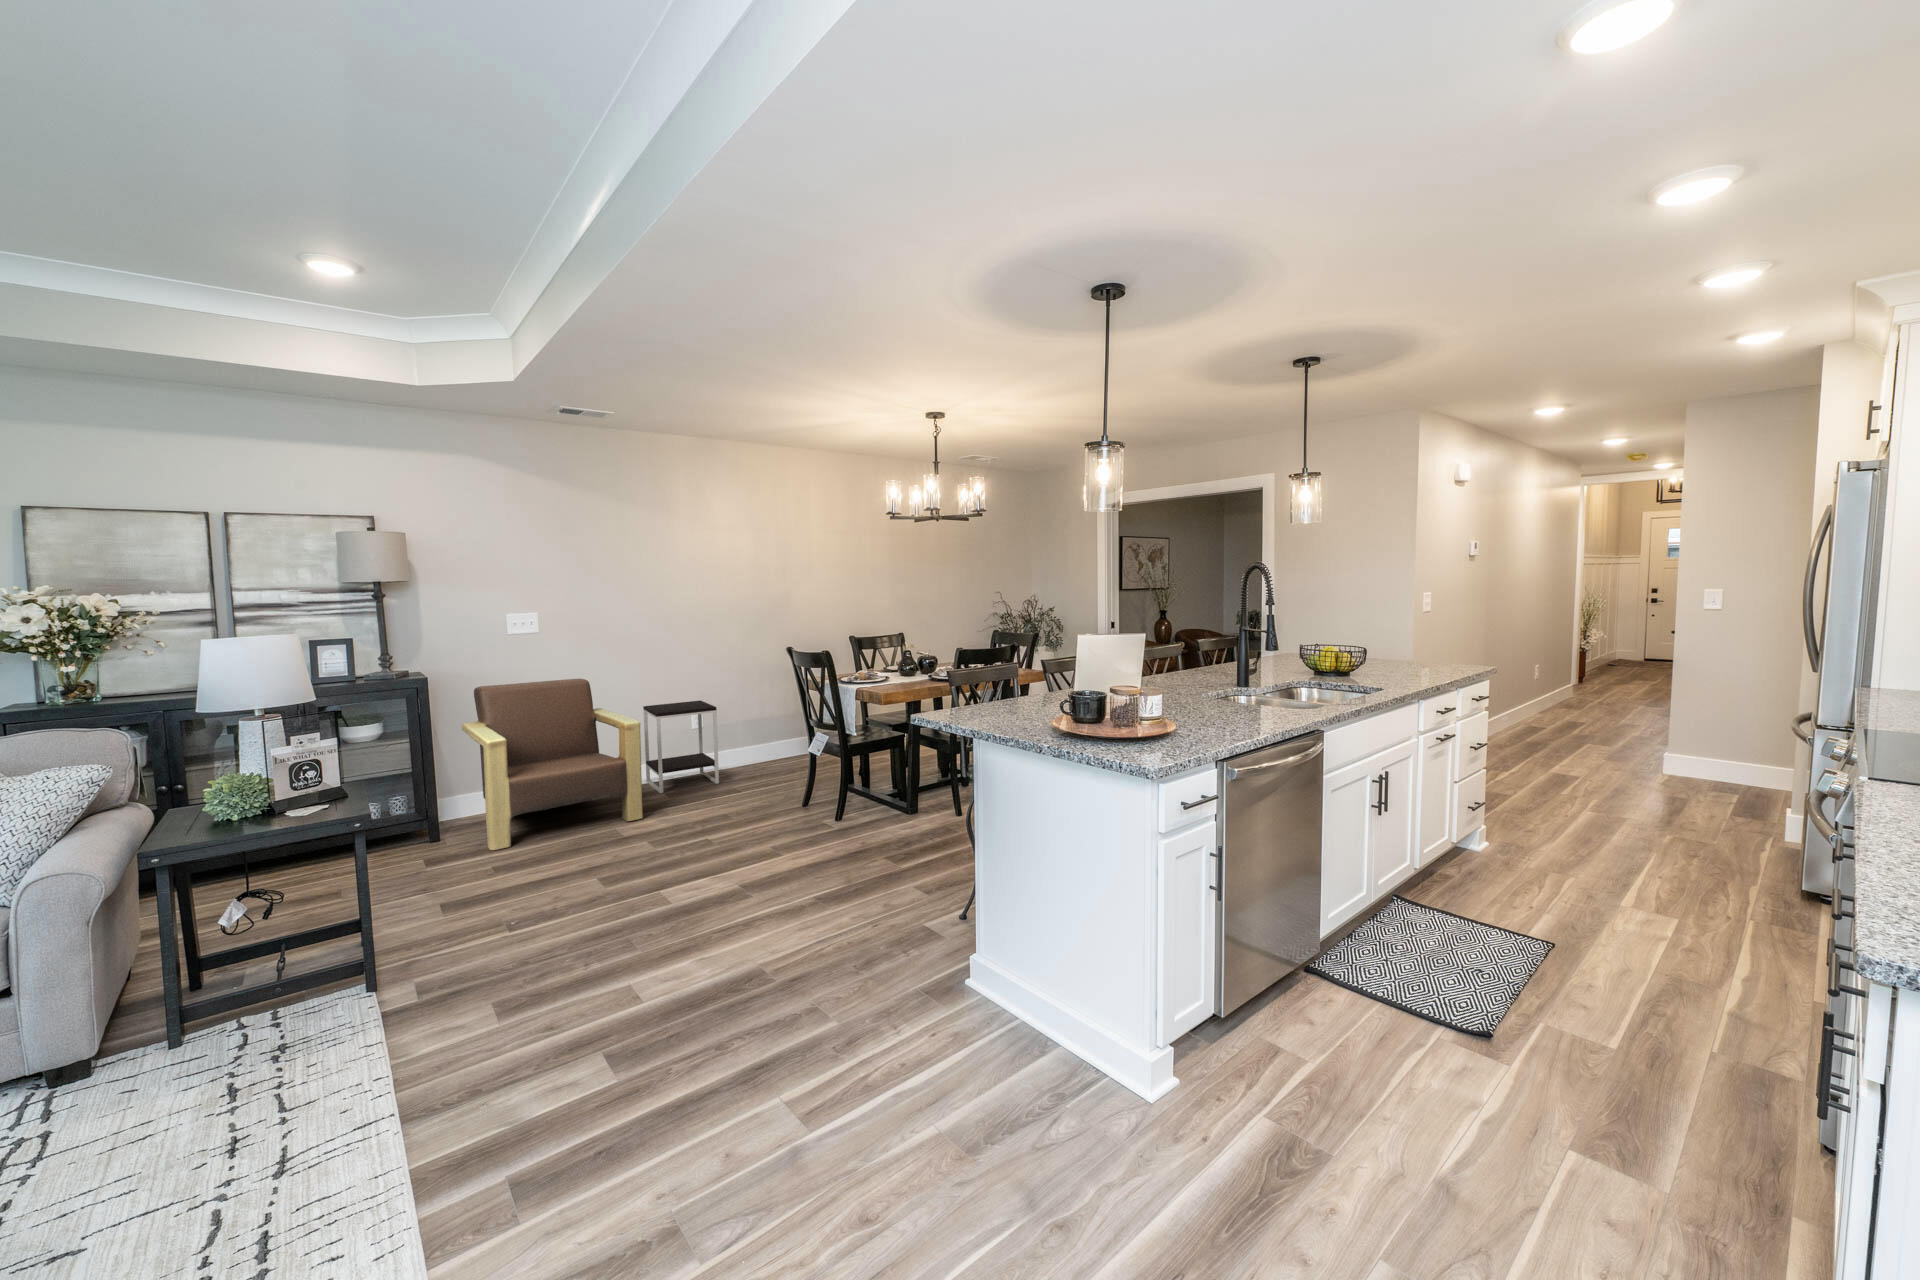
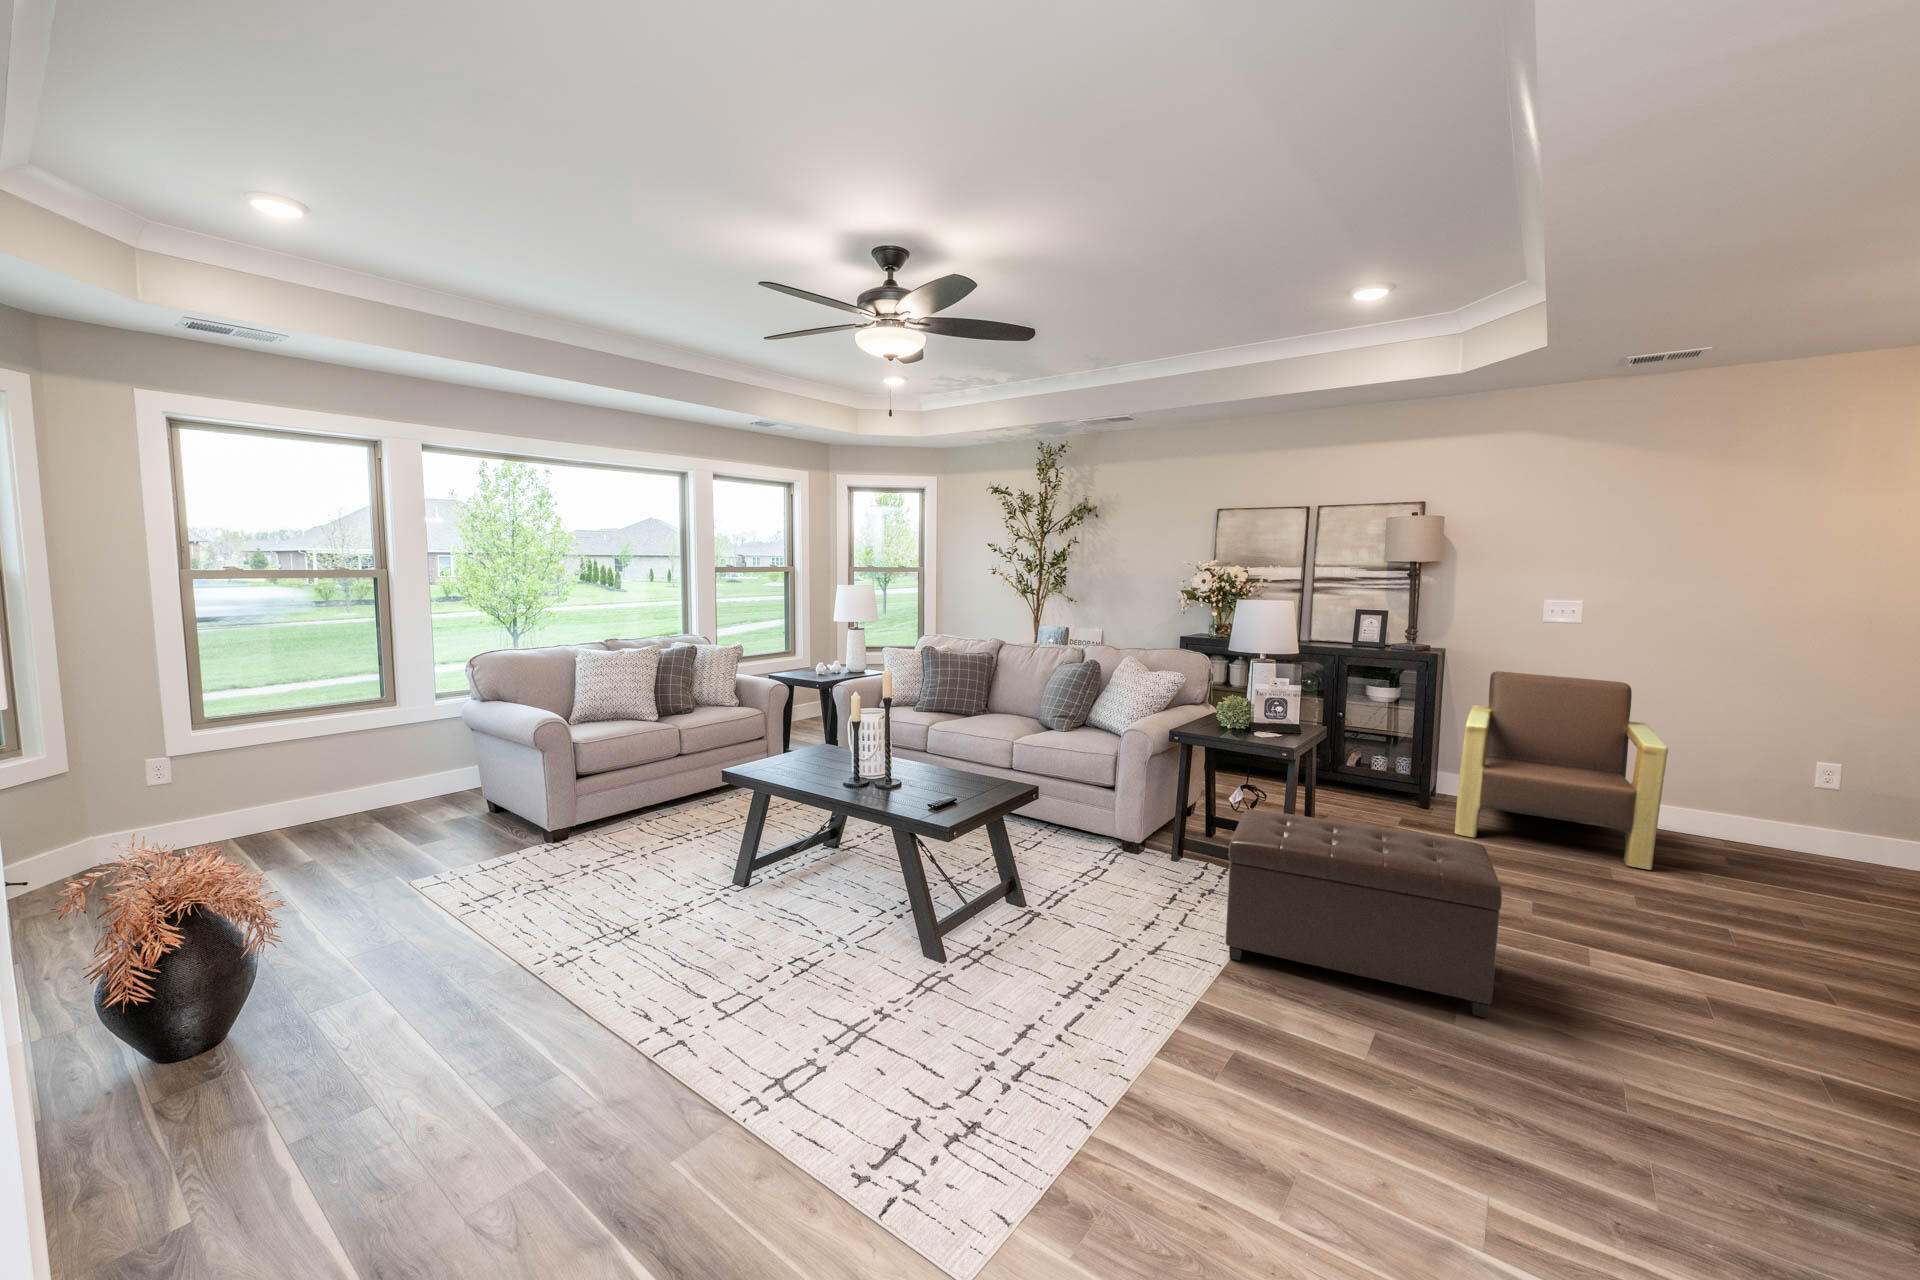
side table: present [643,700,719,793] -> none [1707,735,1845,876]
ottoman: none [340,839,661,1099] -> present [1225,810,1502,1018]

